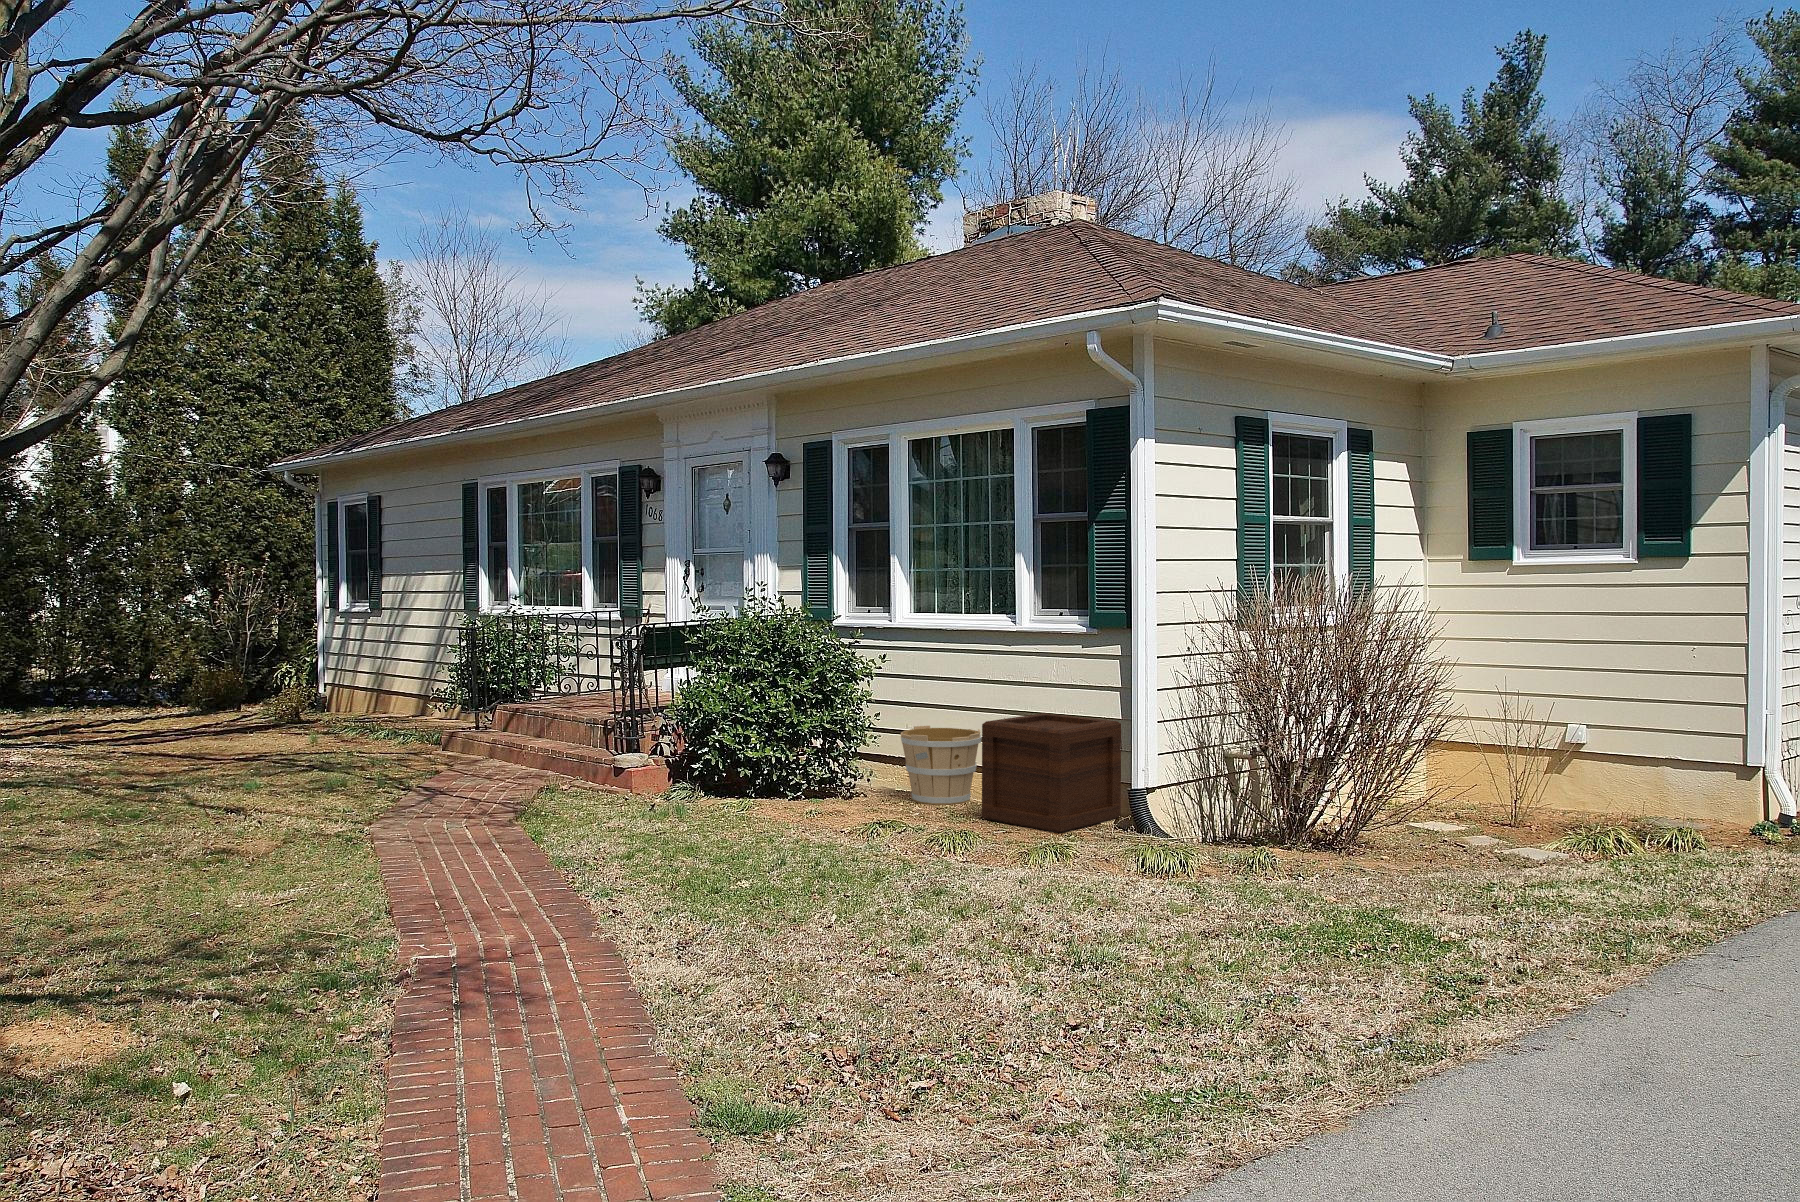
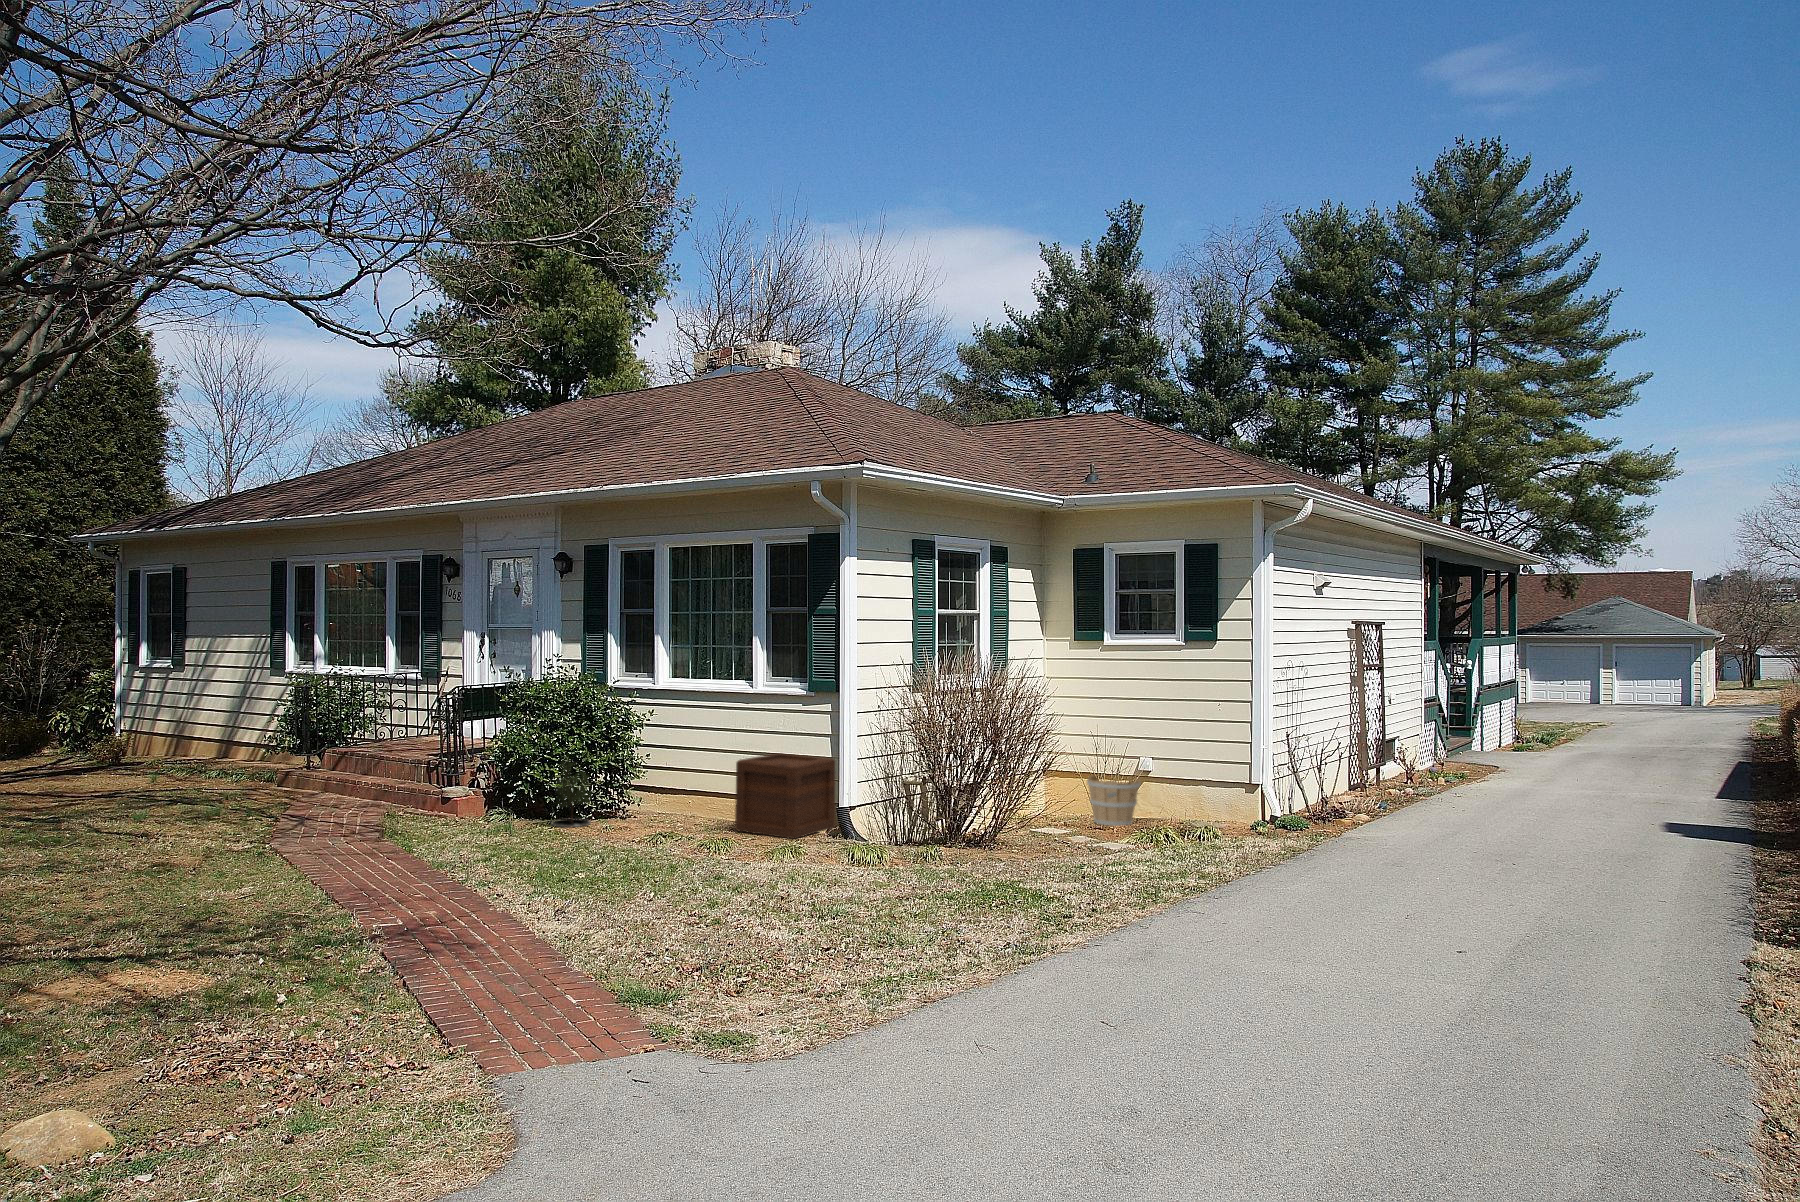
potted tree: none [745,711,803,807] -> present [551,756,591,827]
wooden bucket: present [901,726,982,805] -> present [1087,775,1141,826]

